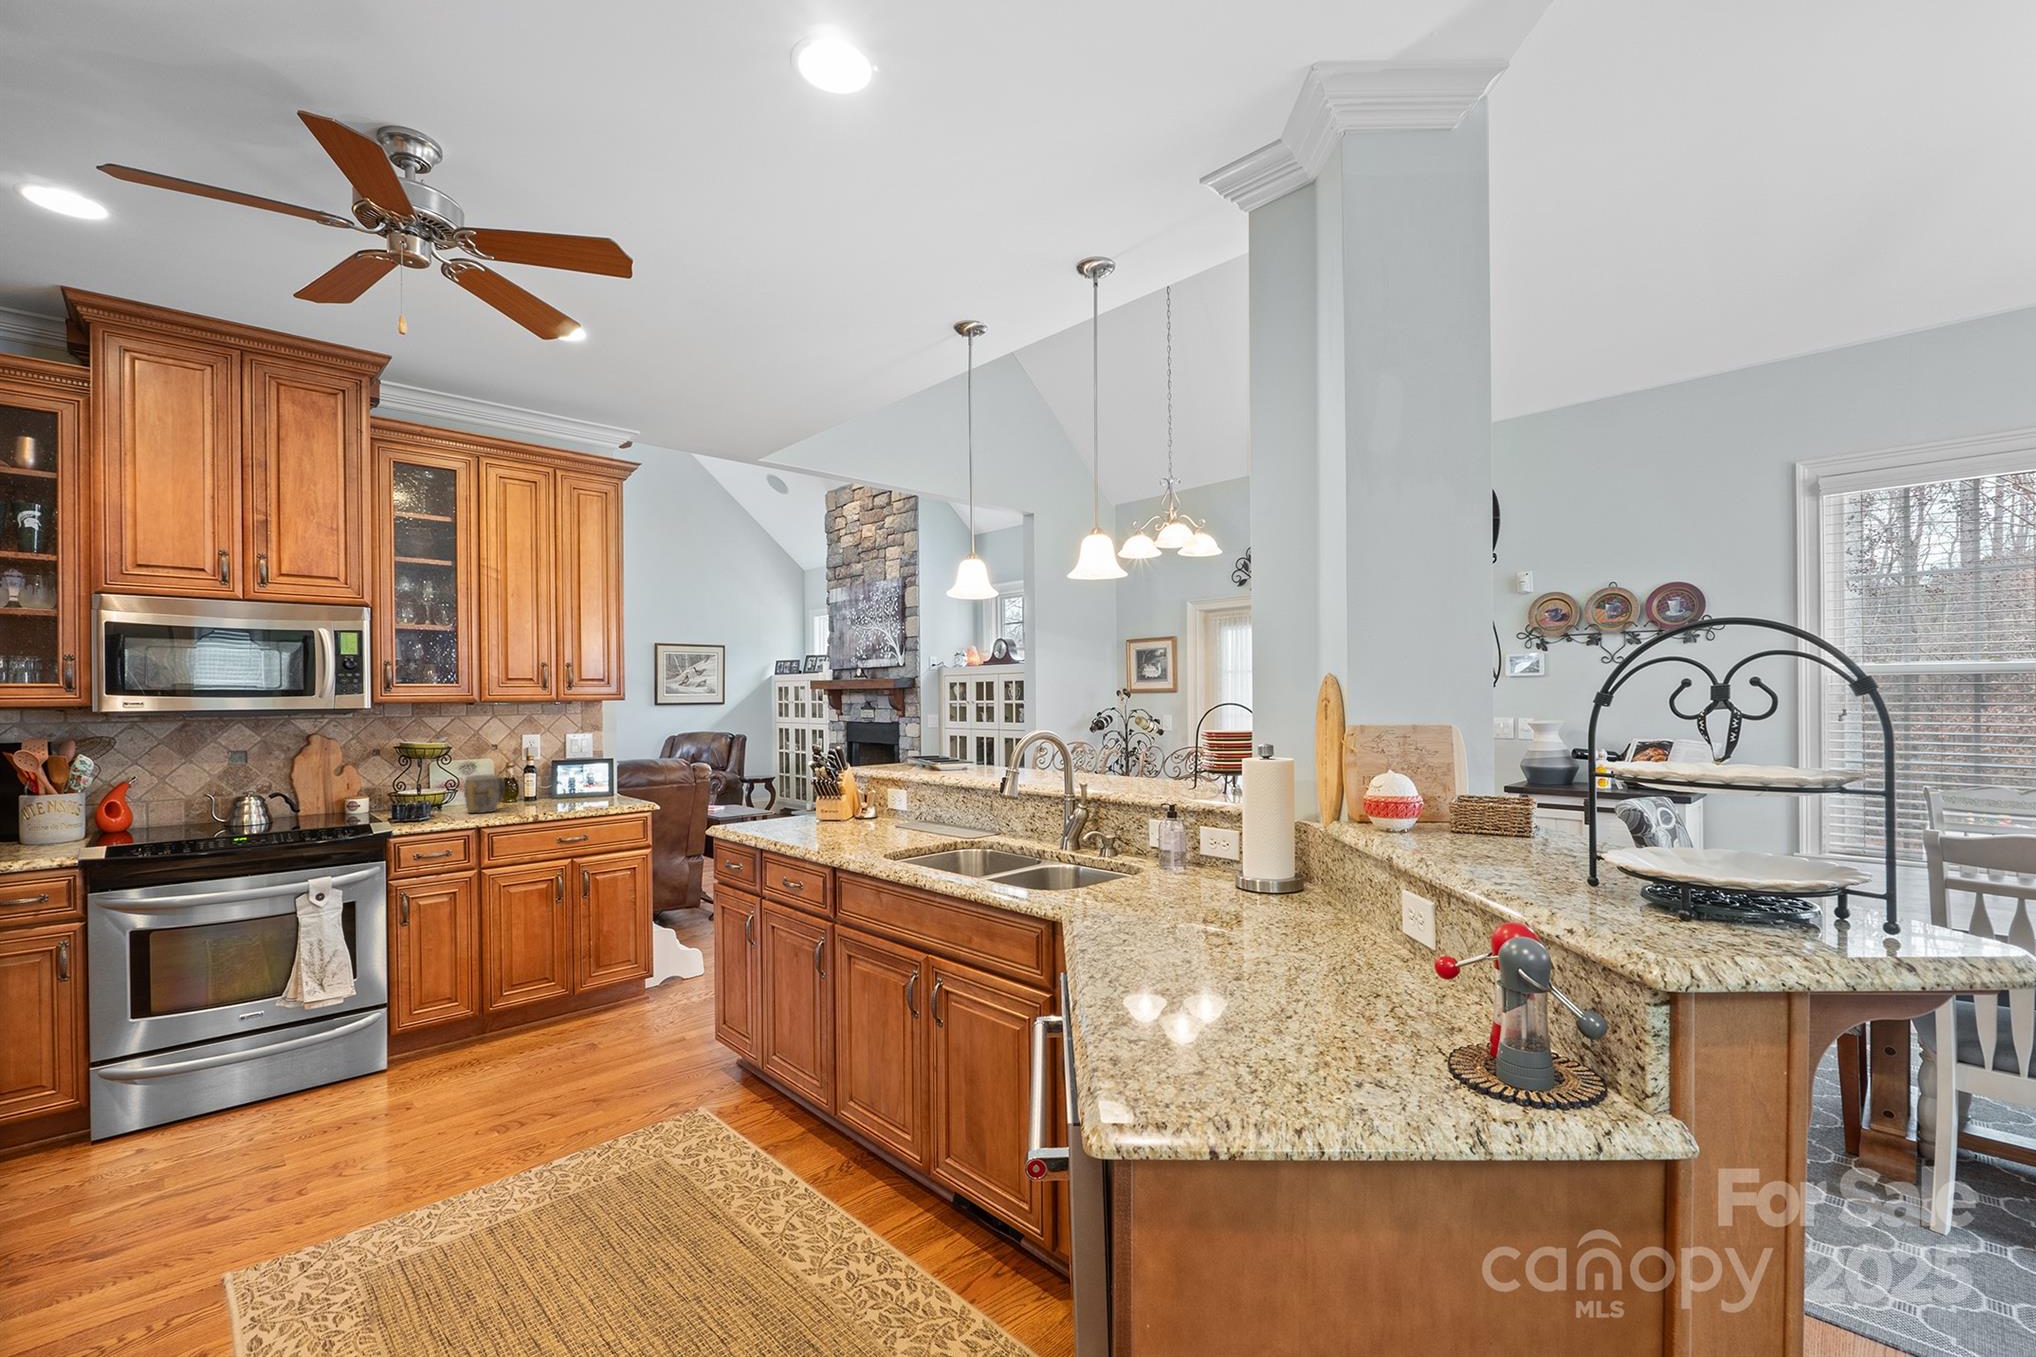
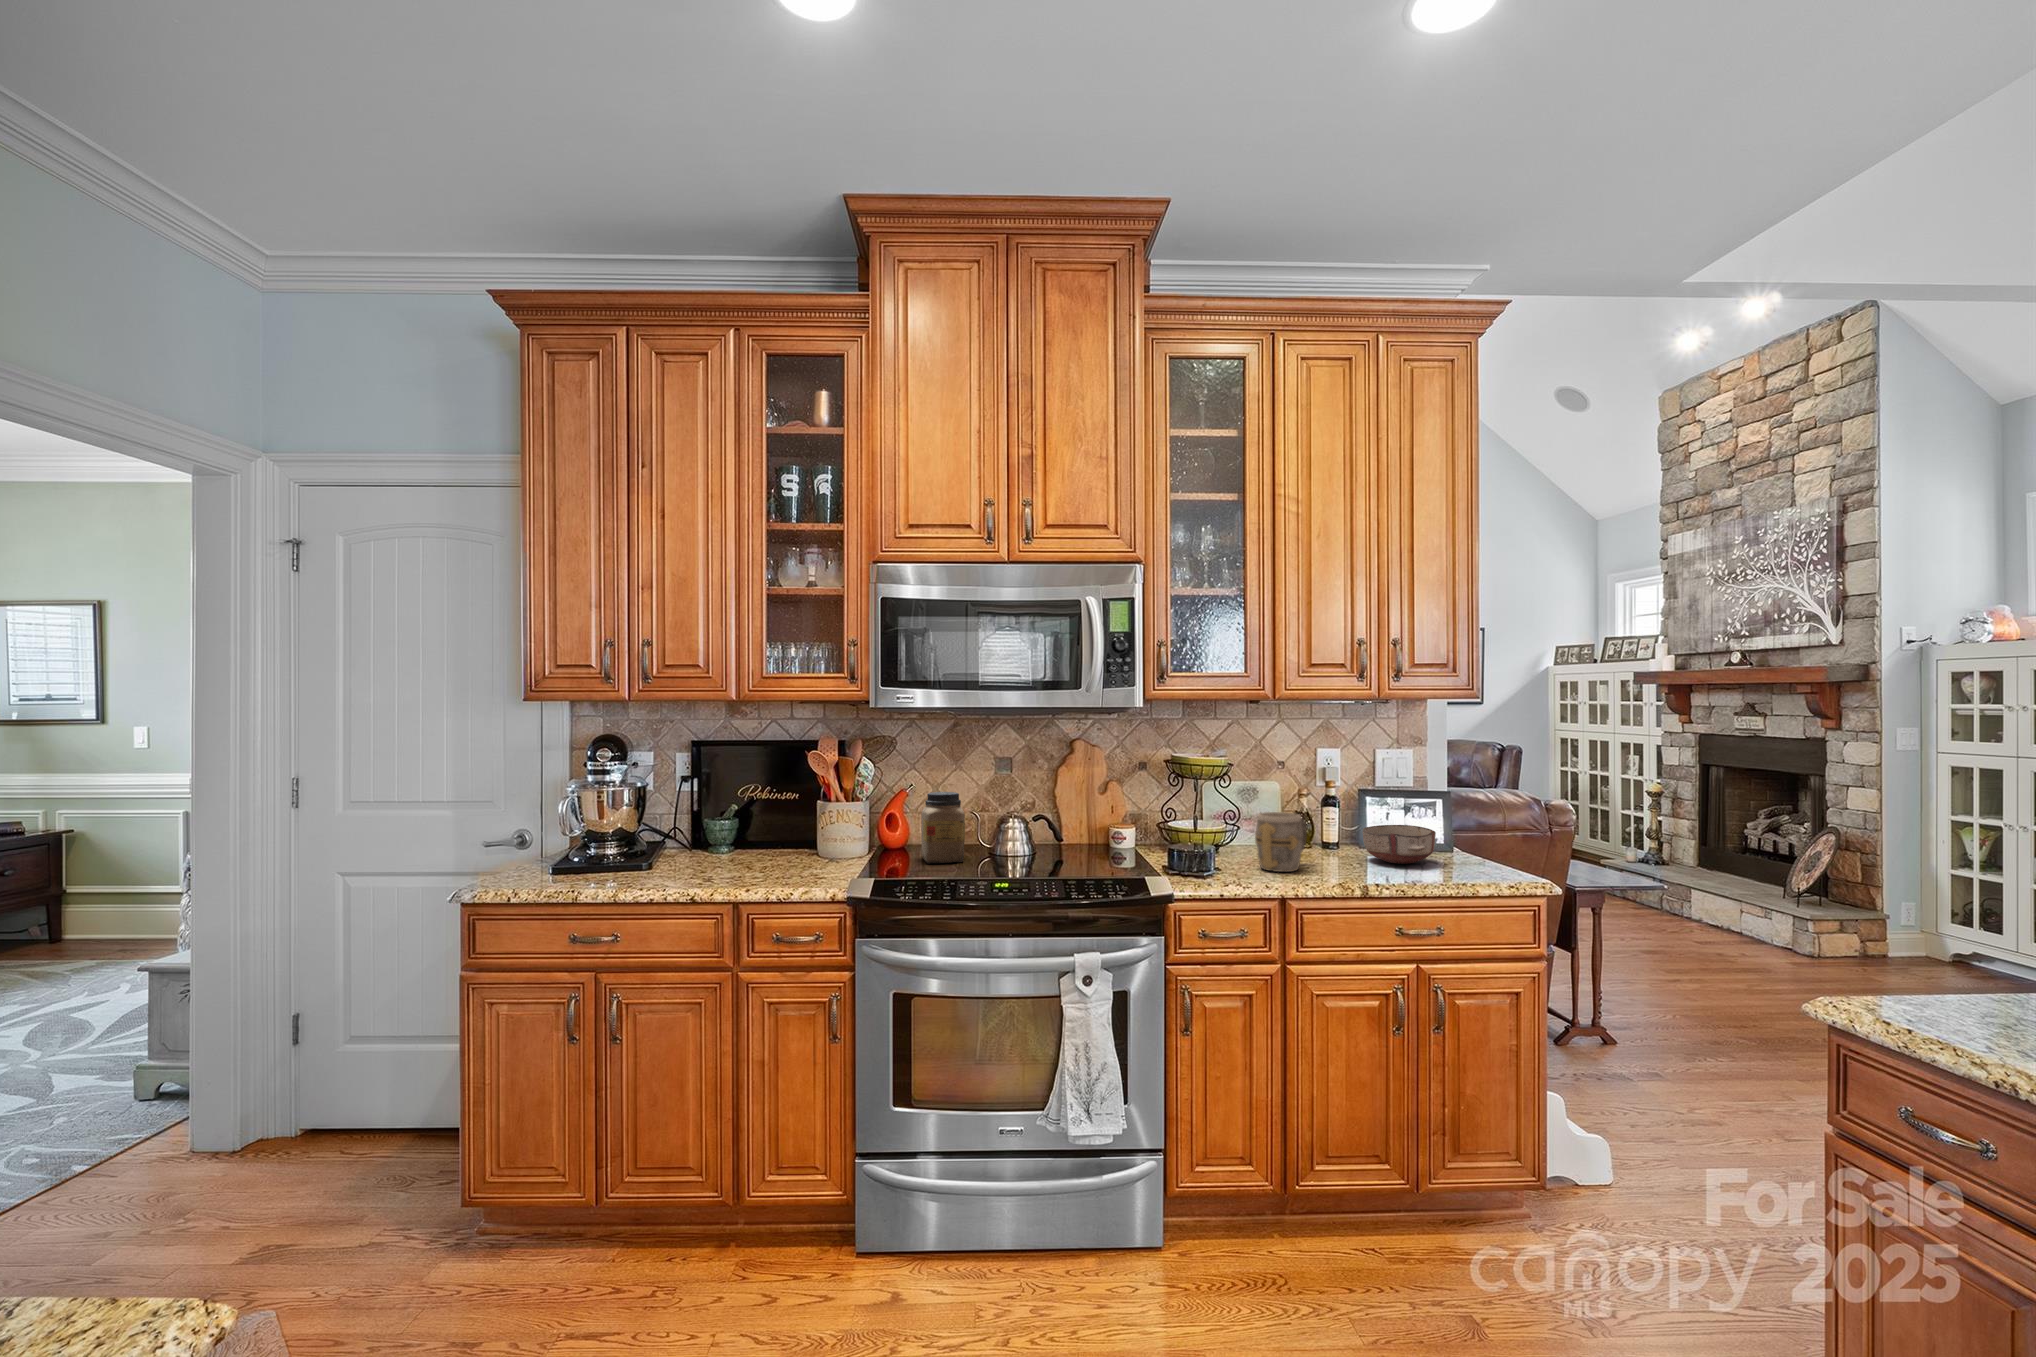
ceramic bowl: none [548,778,596,802] -> present [1363,825,1436,864]
jar: none [152,780,200,838] -> present [921,792,965,863]

